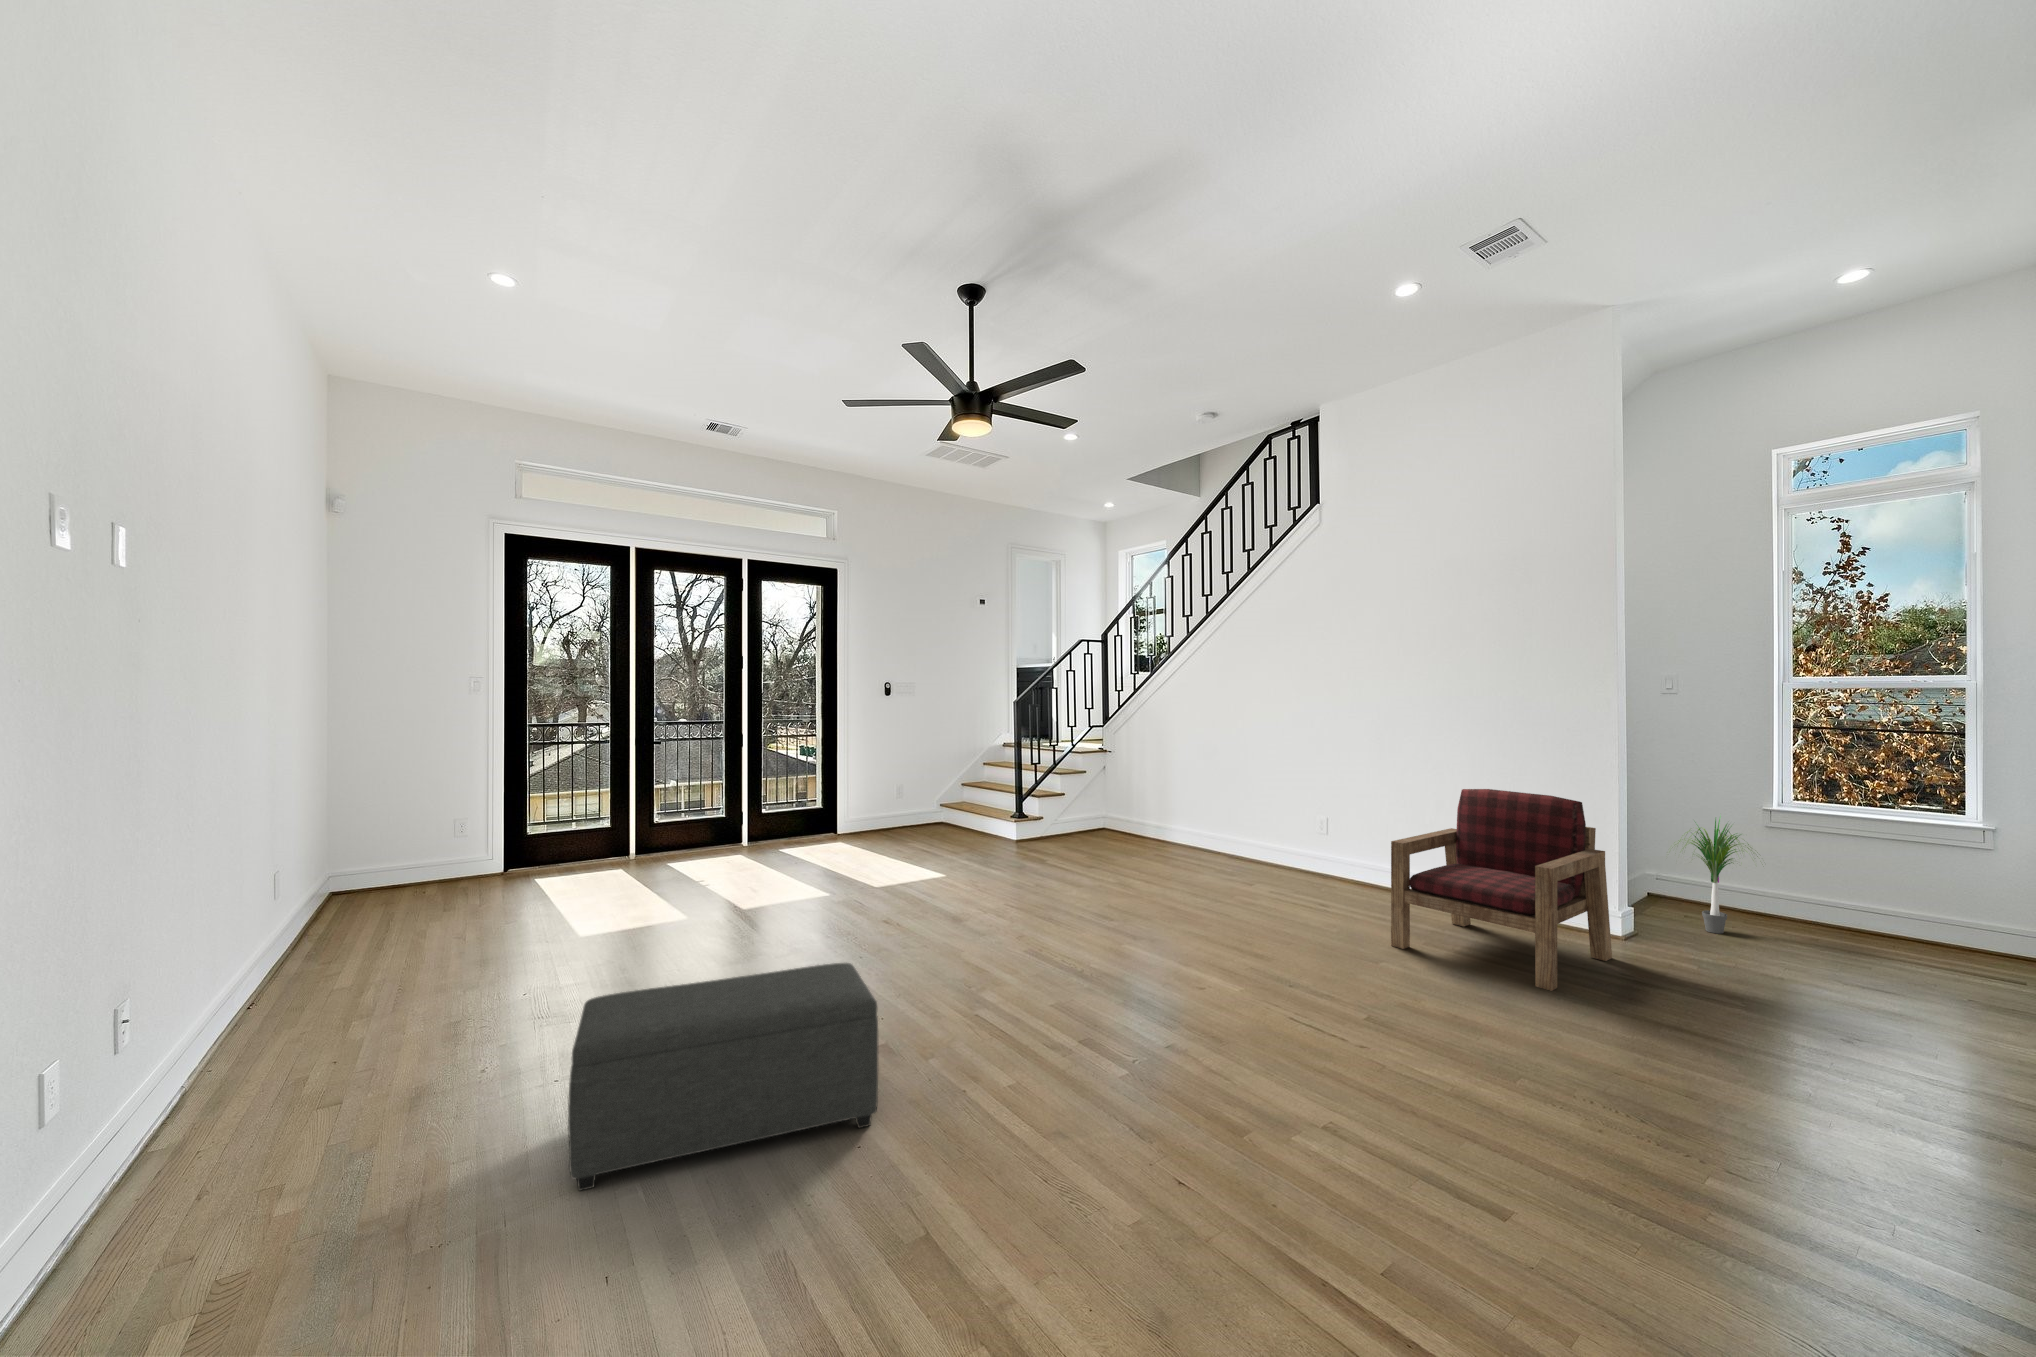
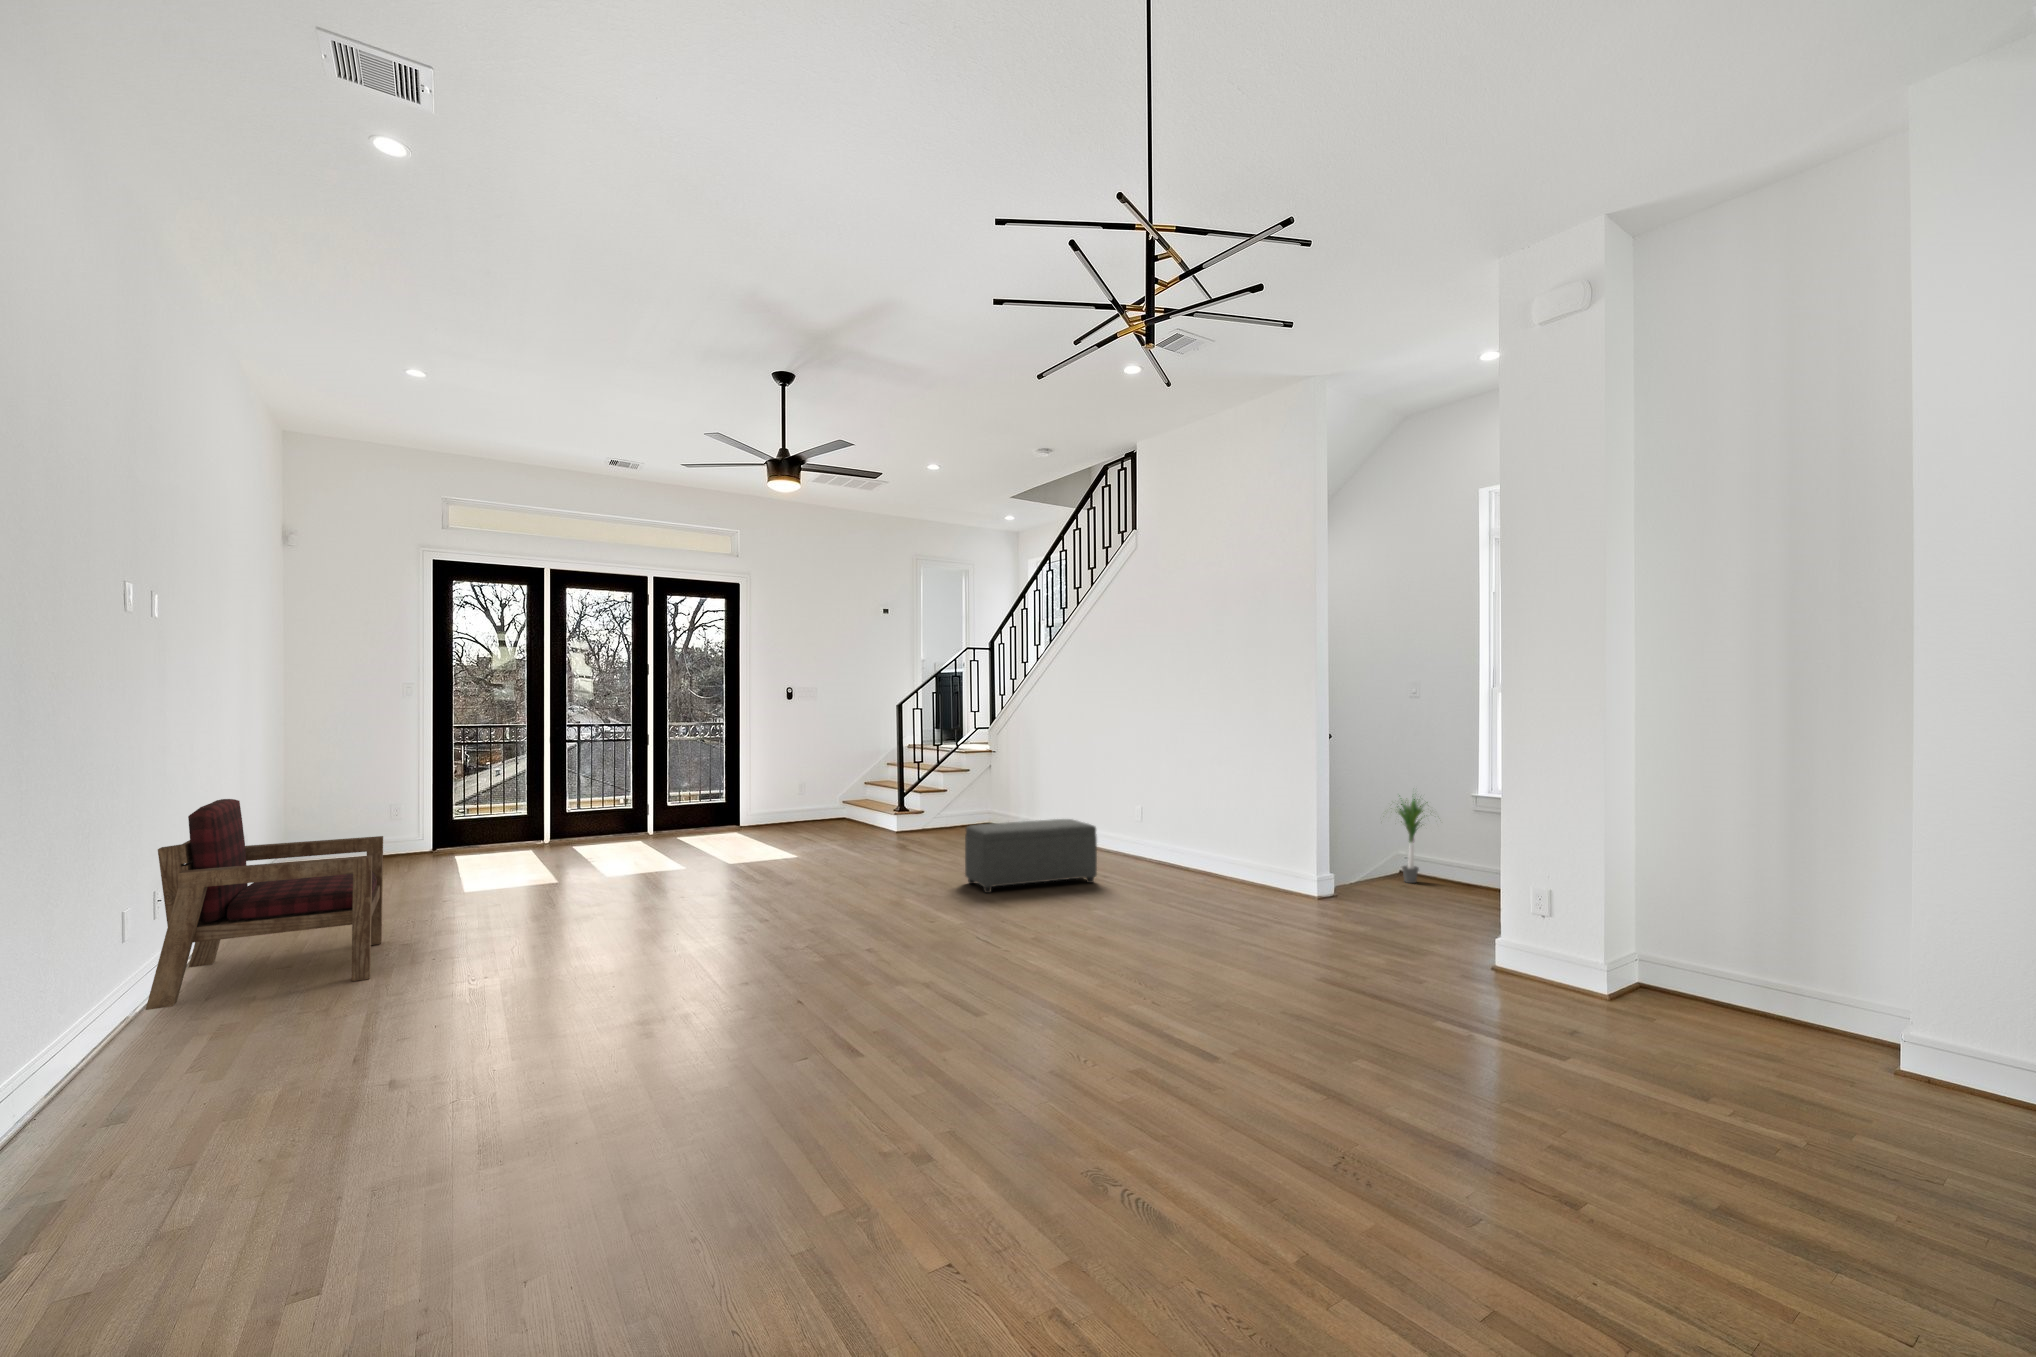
armchair: present [1391,789,1612,991] -> present [146,799,383,1010]
ottoman: present [568,963,878,1191] -> present [965,819,1097,893]

